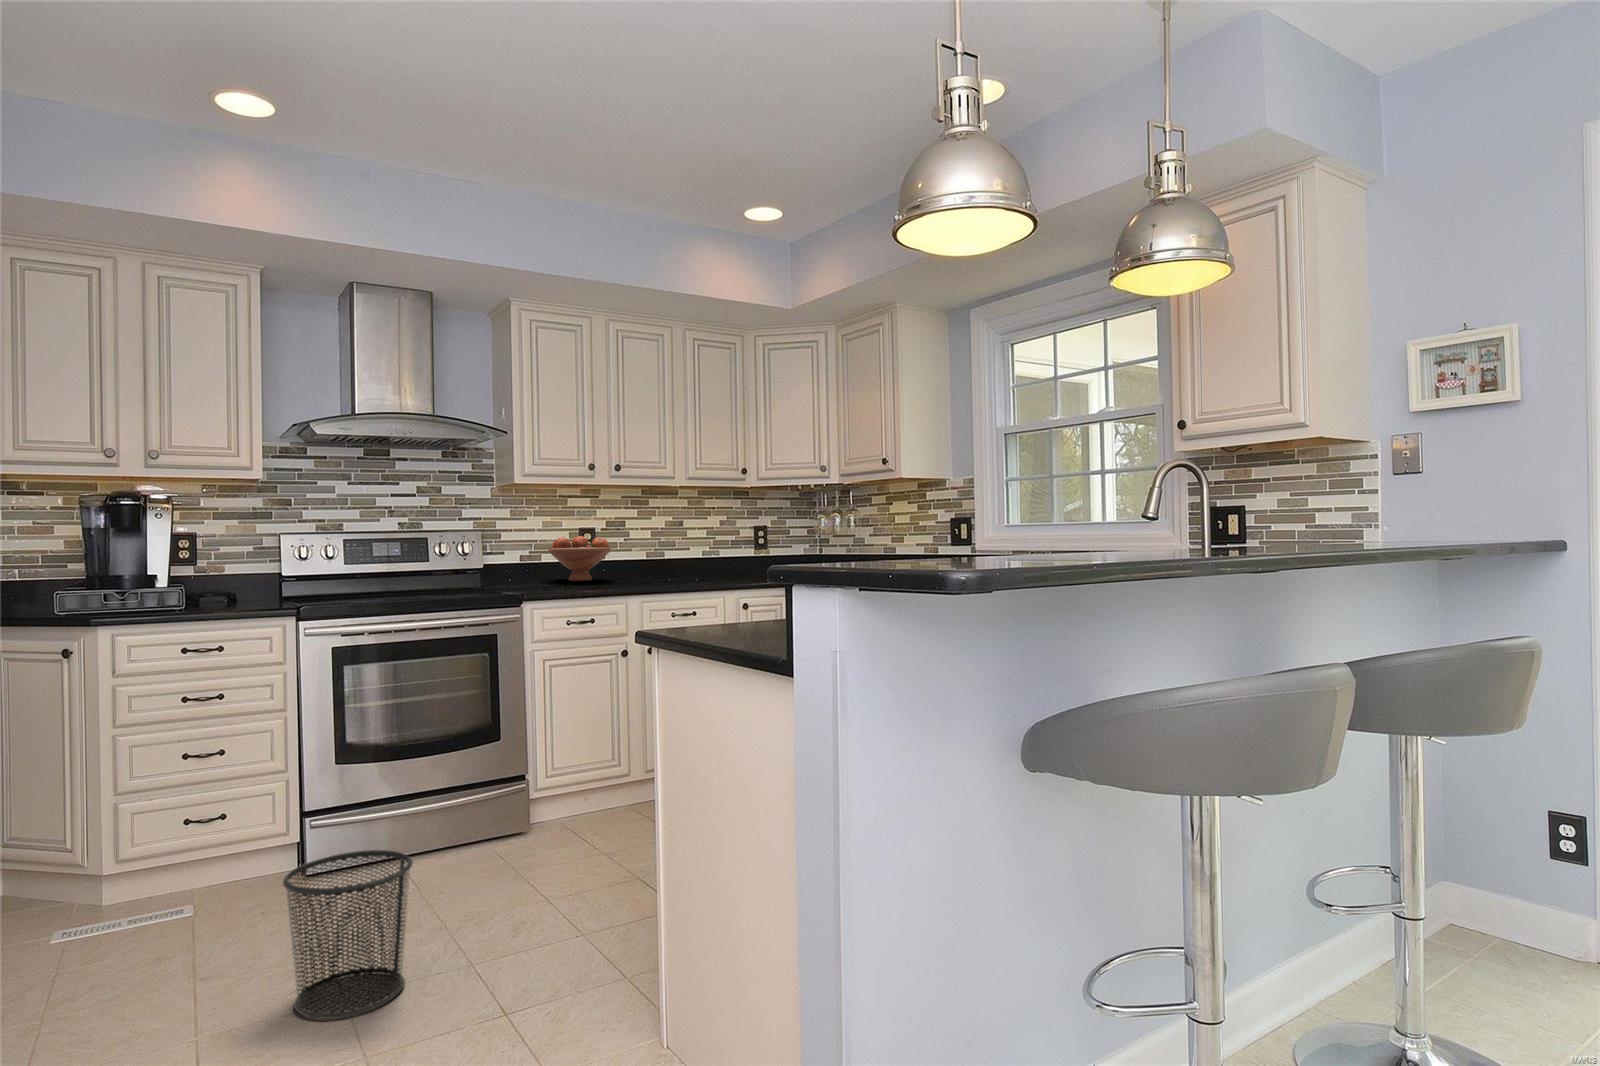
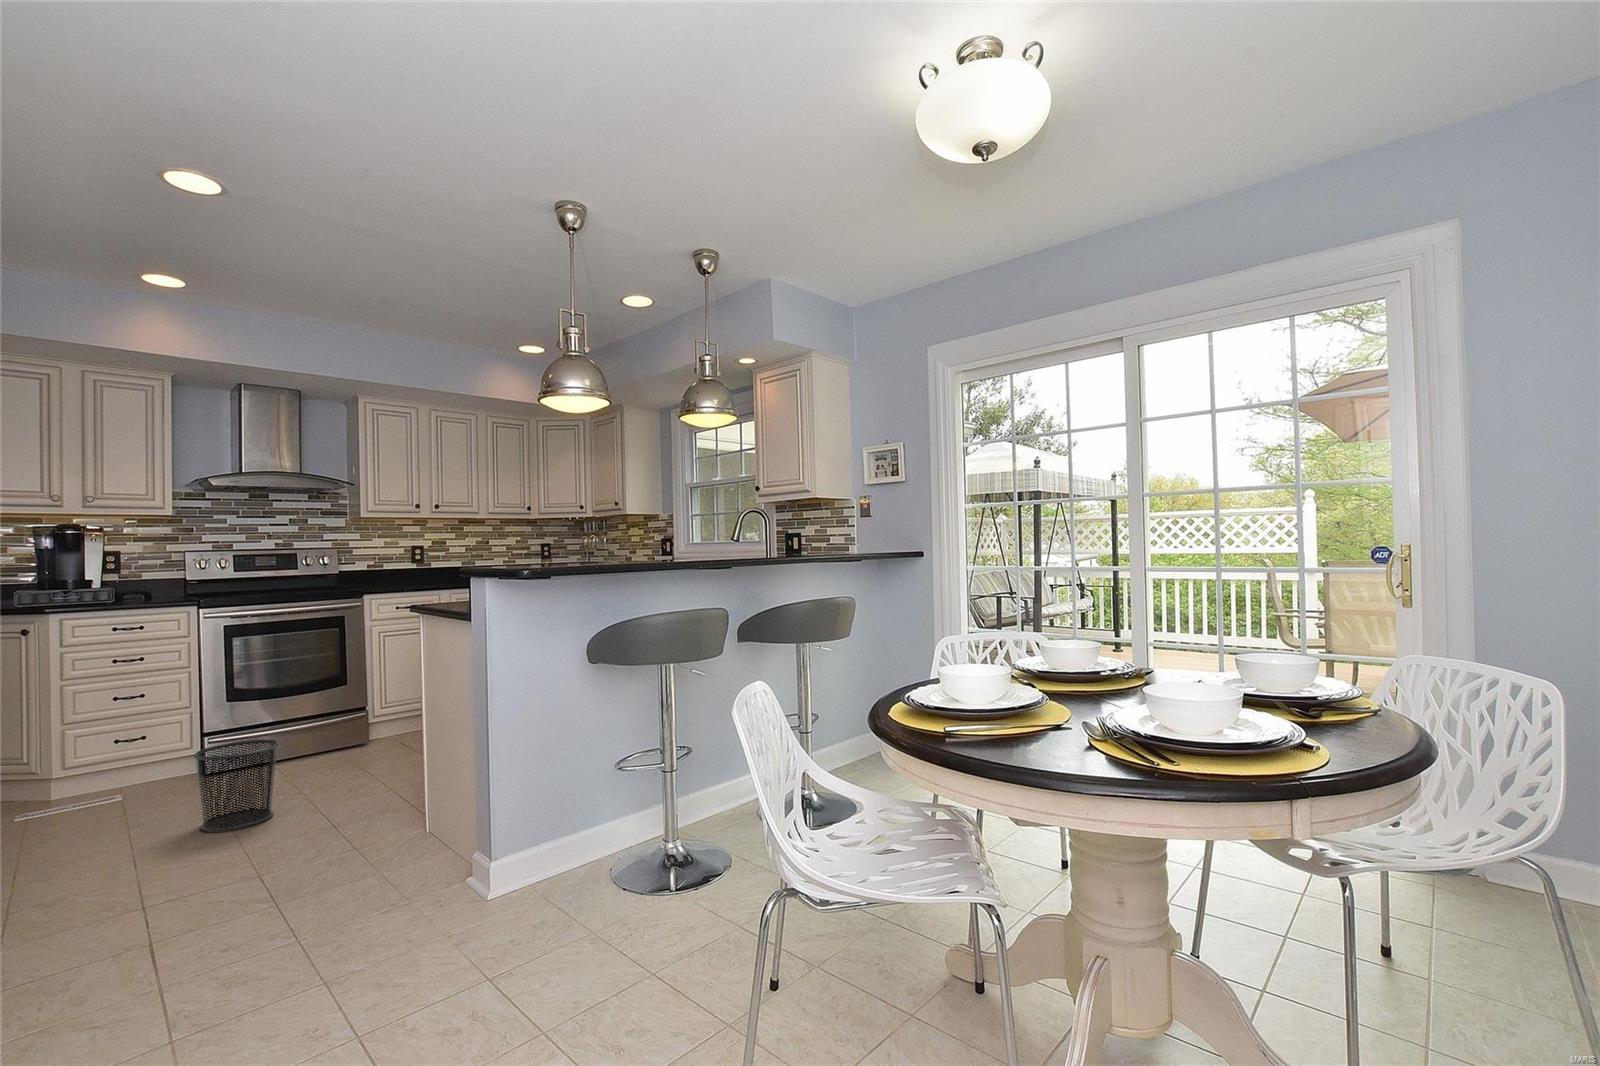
fruit bowl: present [548,536,611,581] -> none [388,551,434,582]

